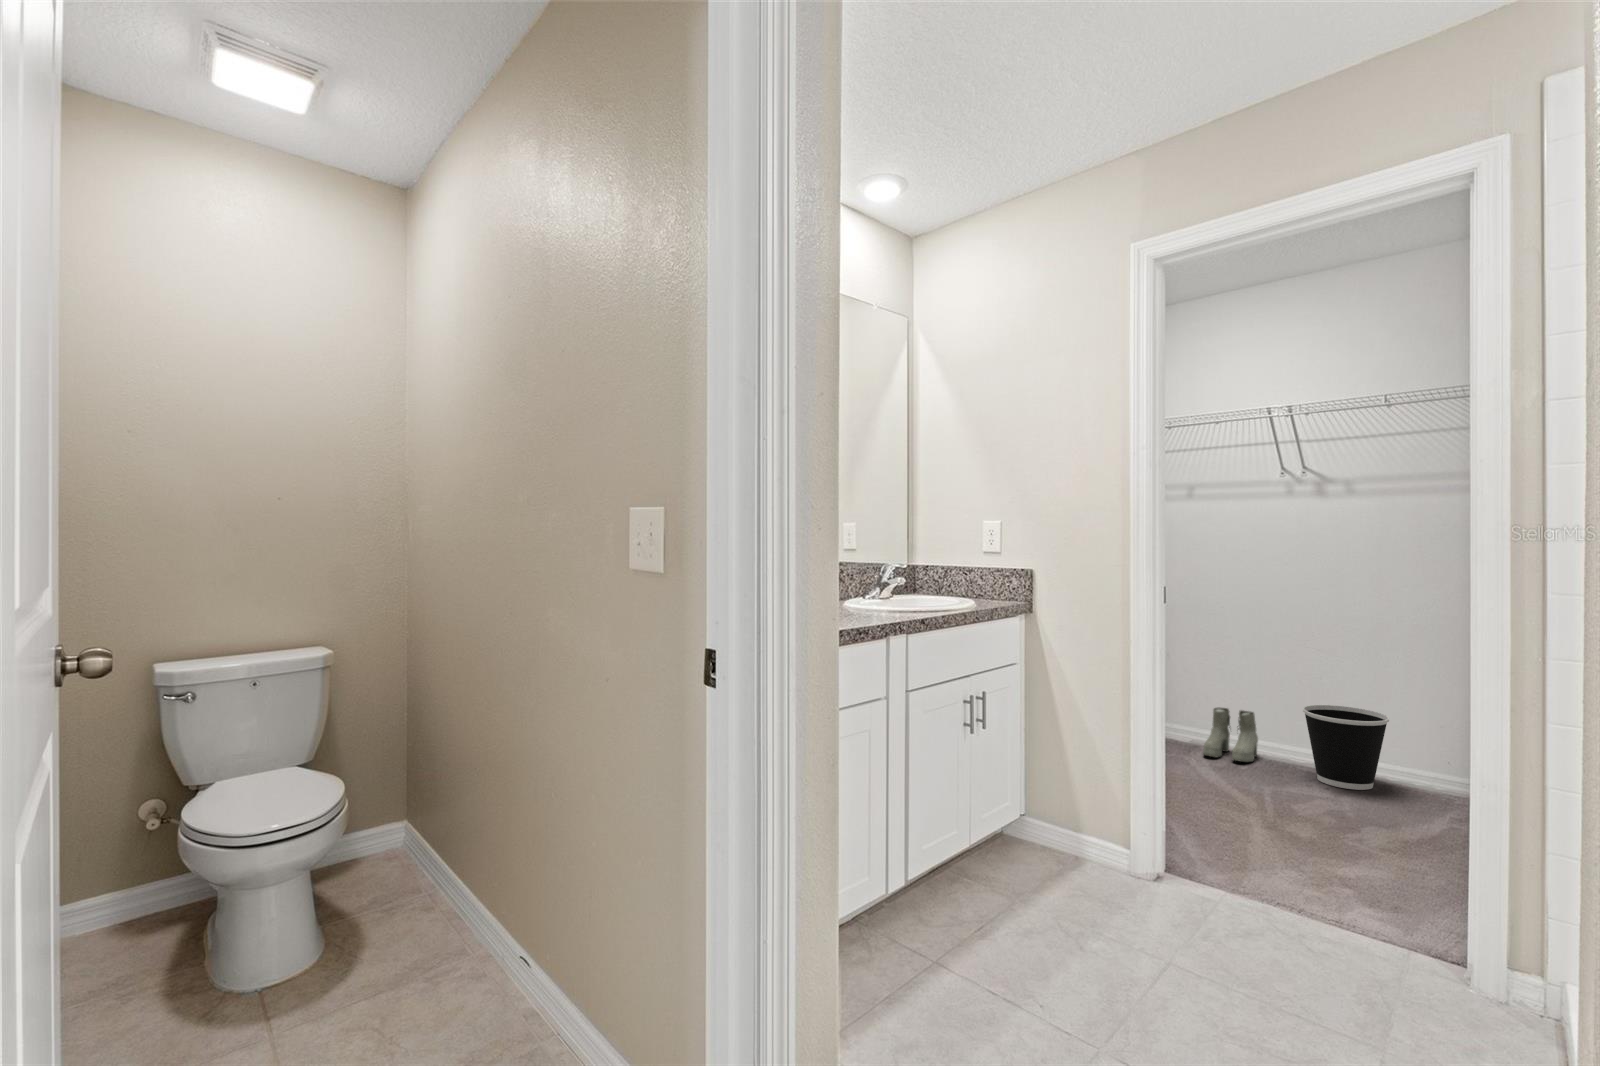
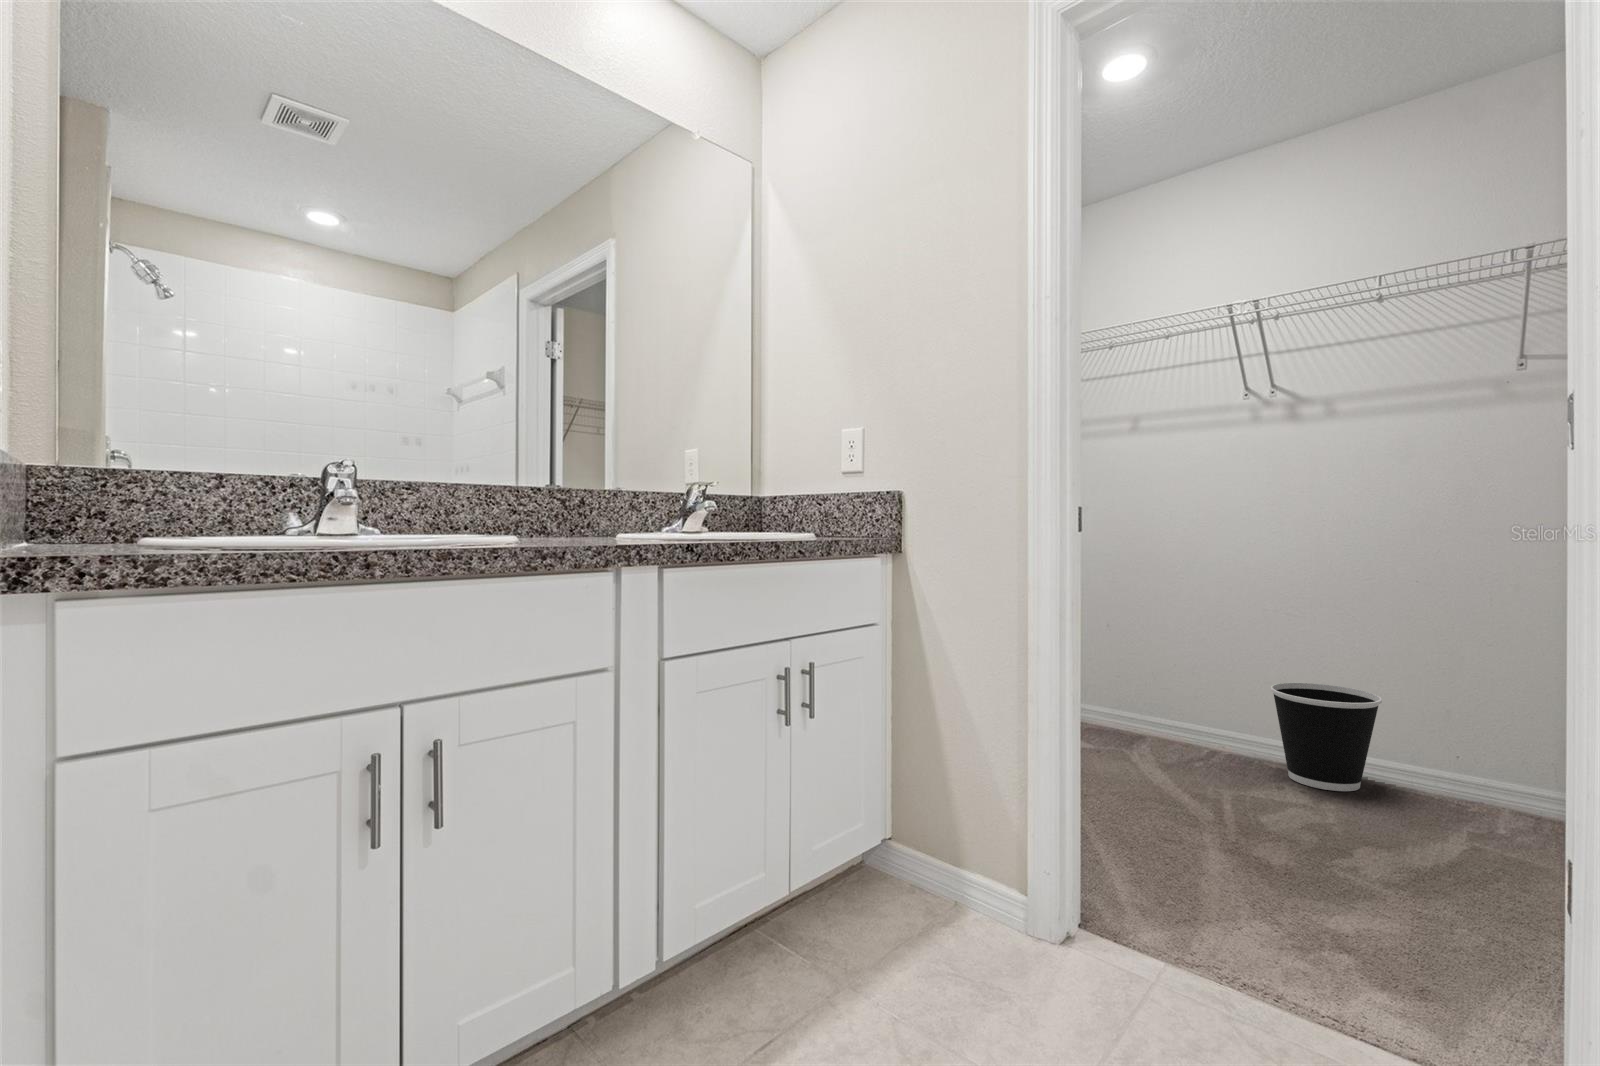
boots: present [1203,708,1258,762] -> none [1147,687,1215,755]

